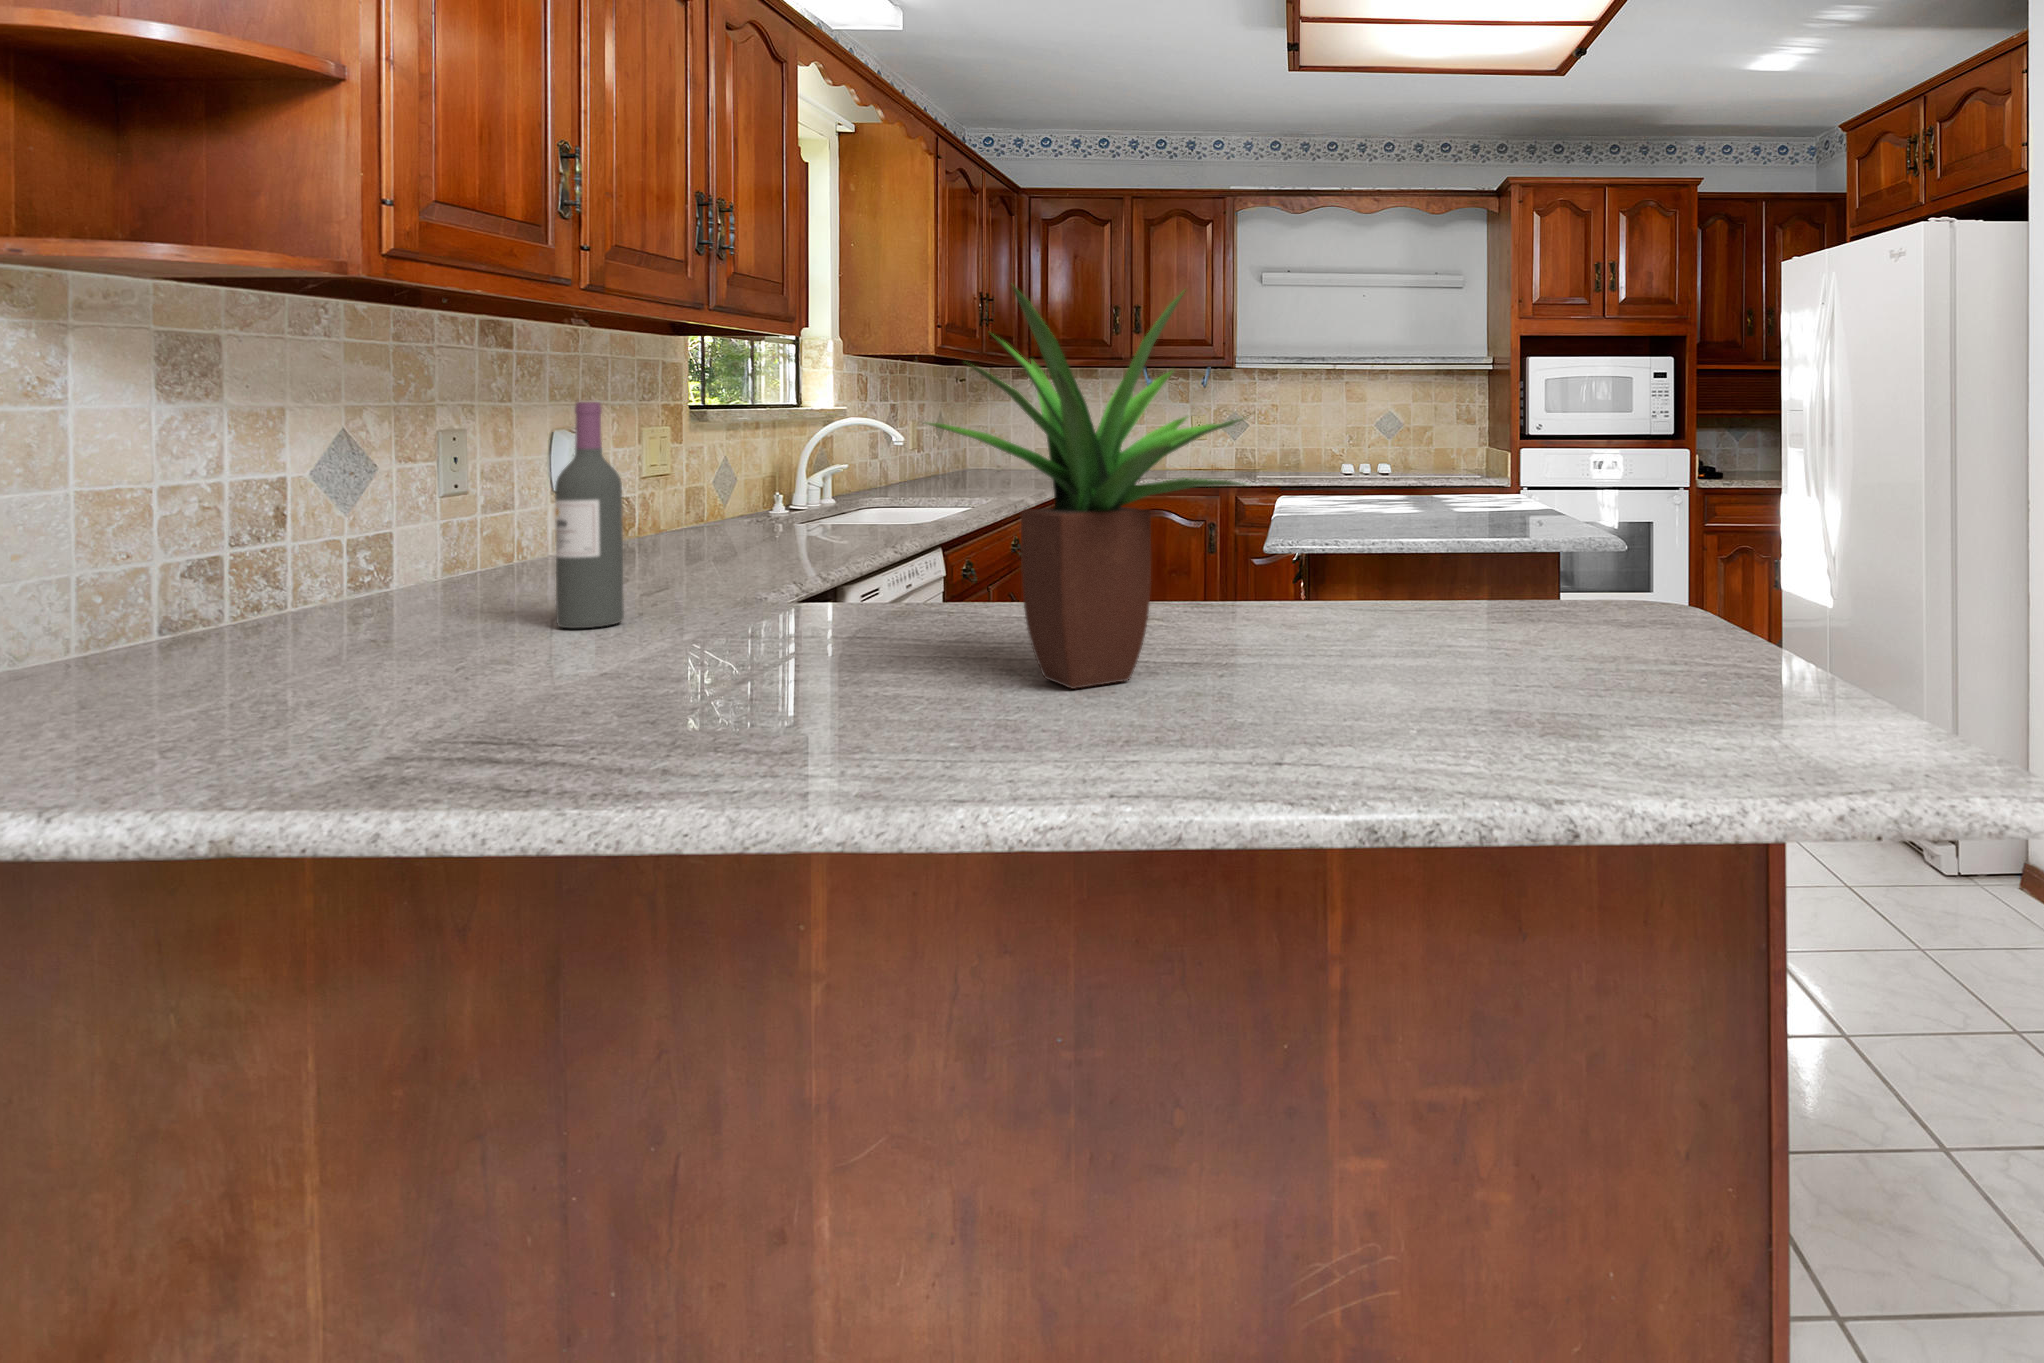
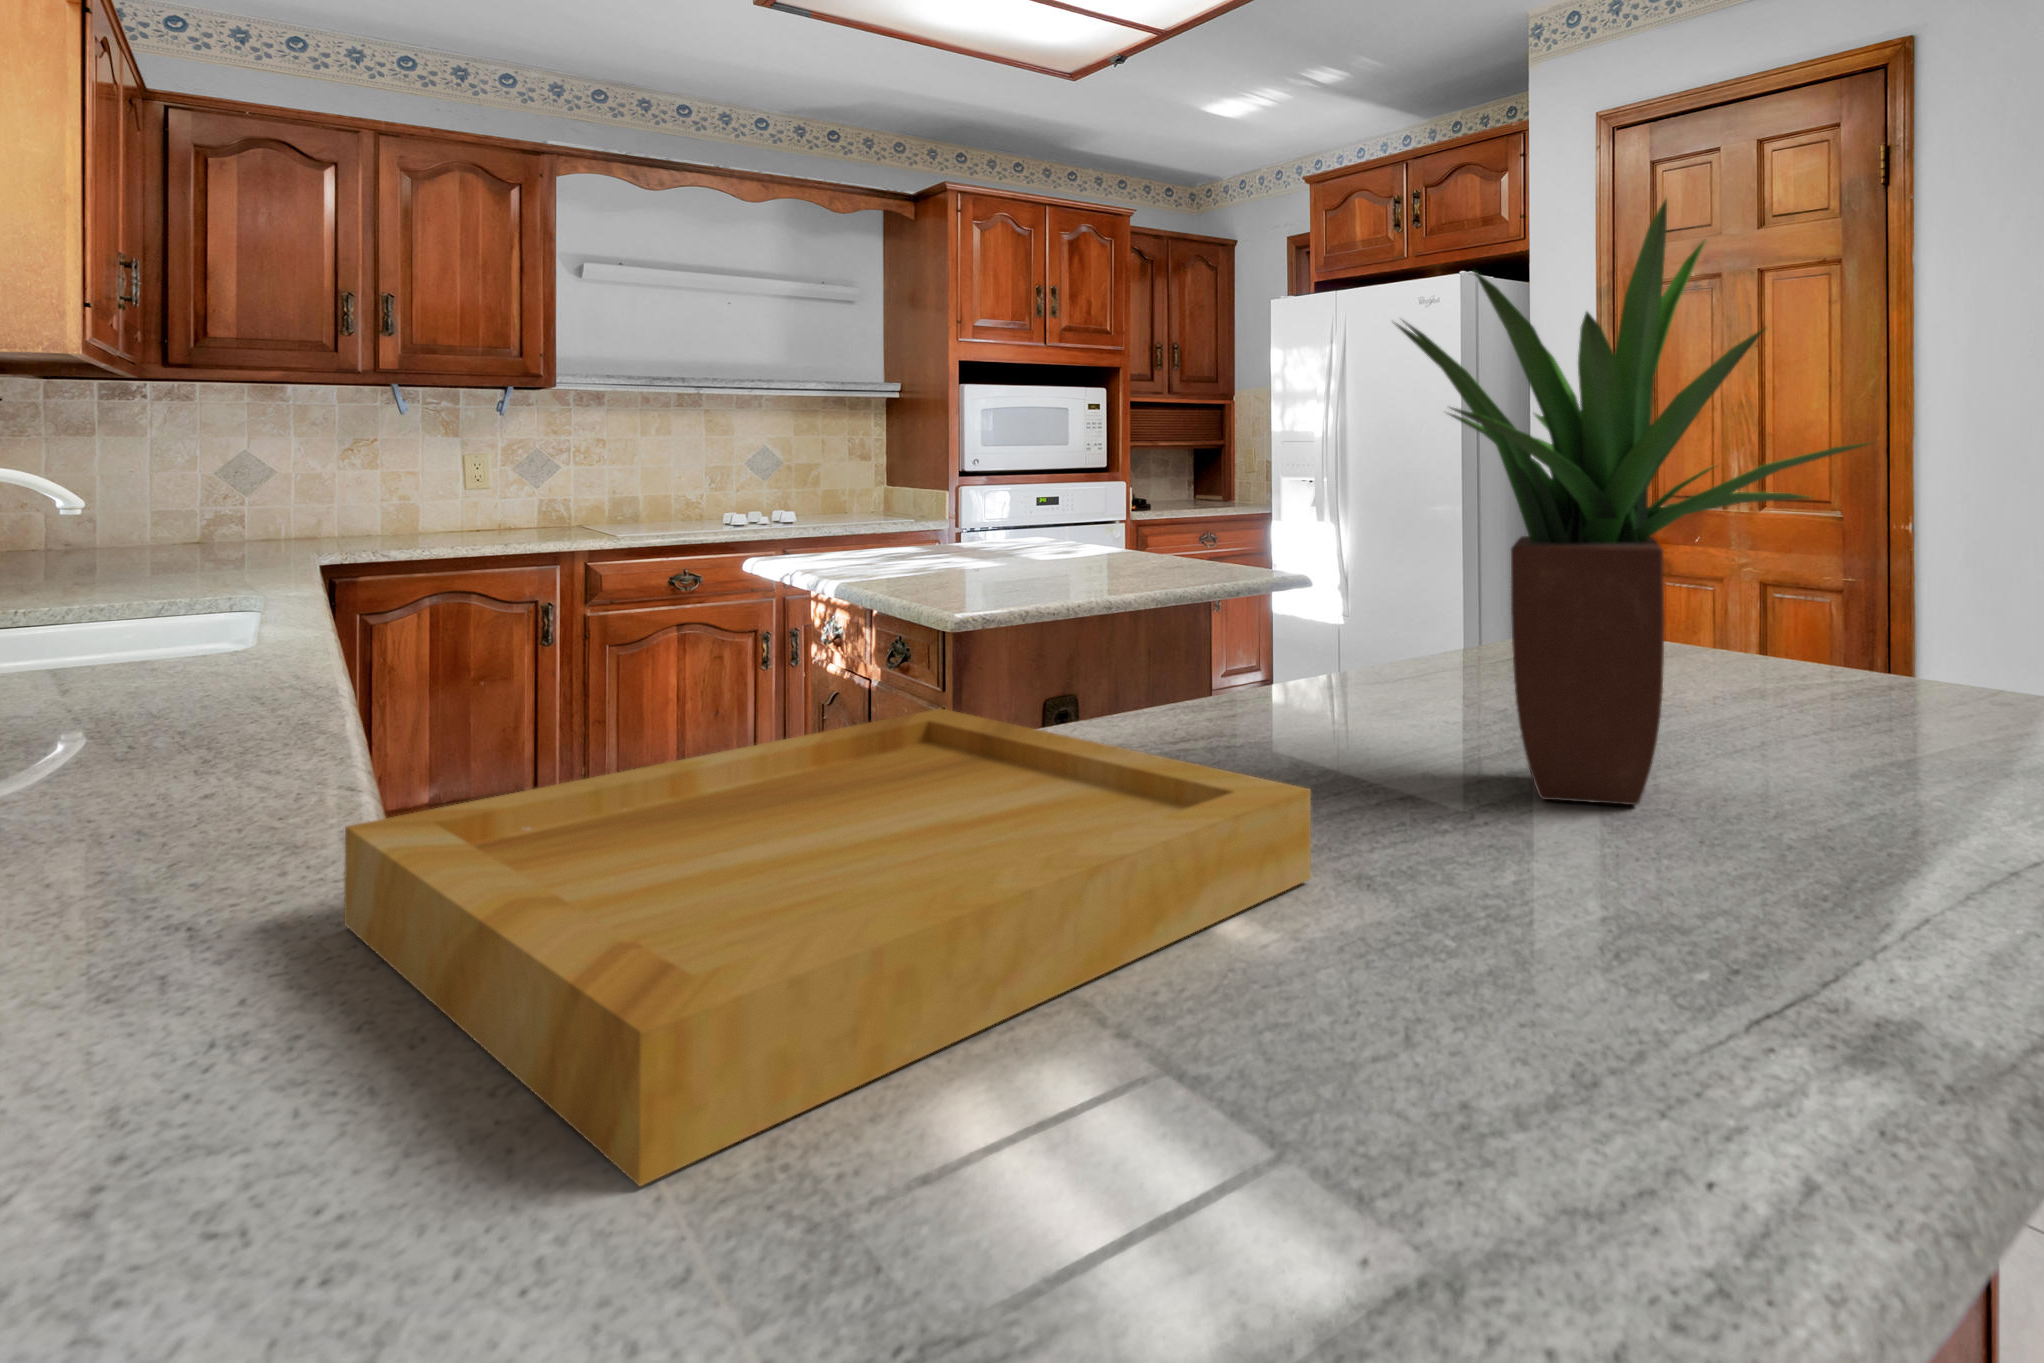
wine bottle: present [555,402,624,628] -> none [103,348,296,909]
tray: none [437,590,879,703] -> present [344,709,1311,1187]

